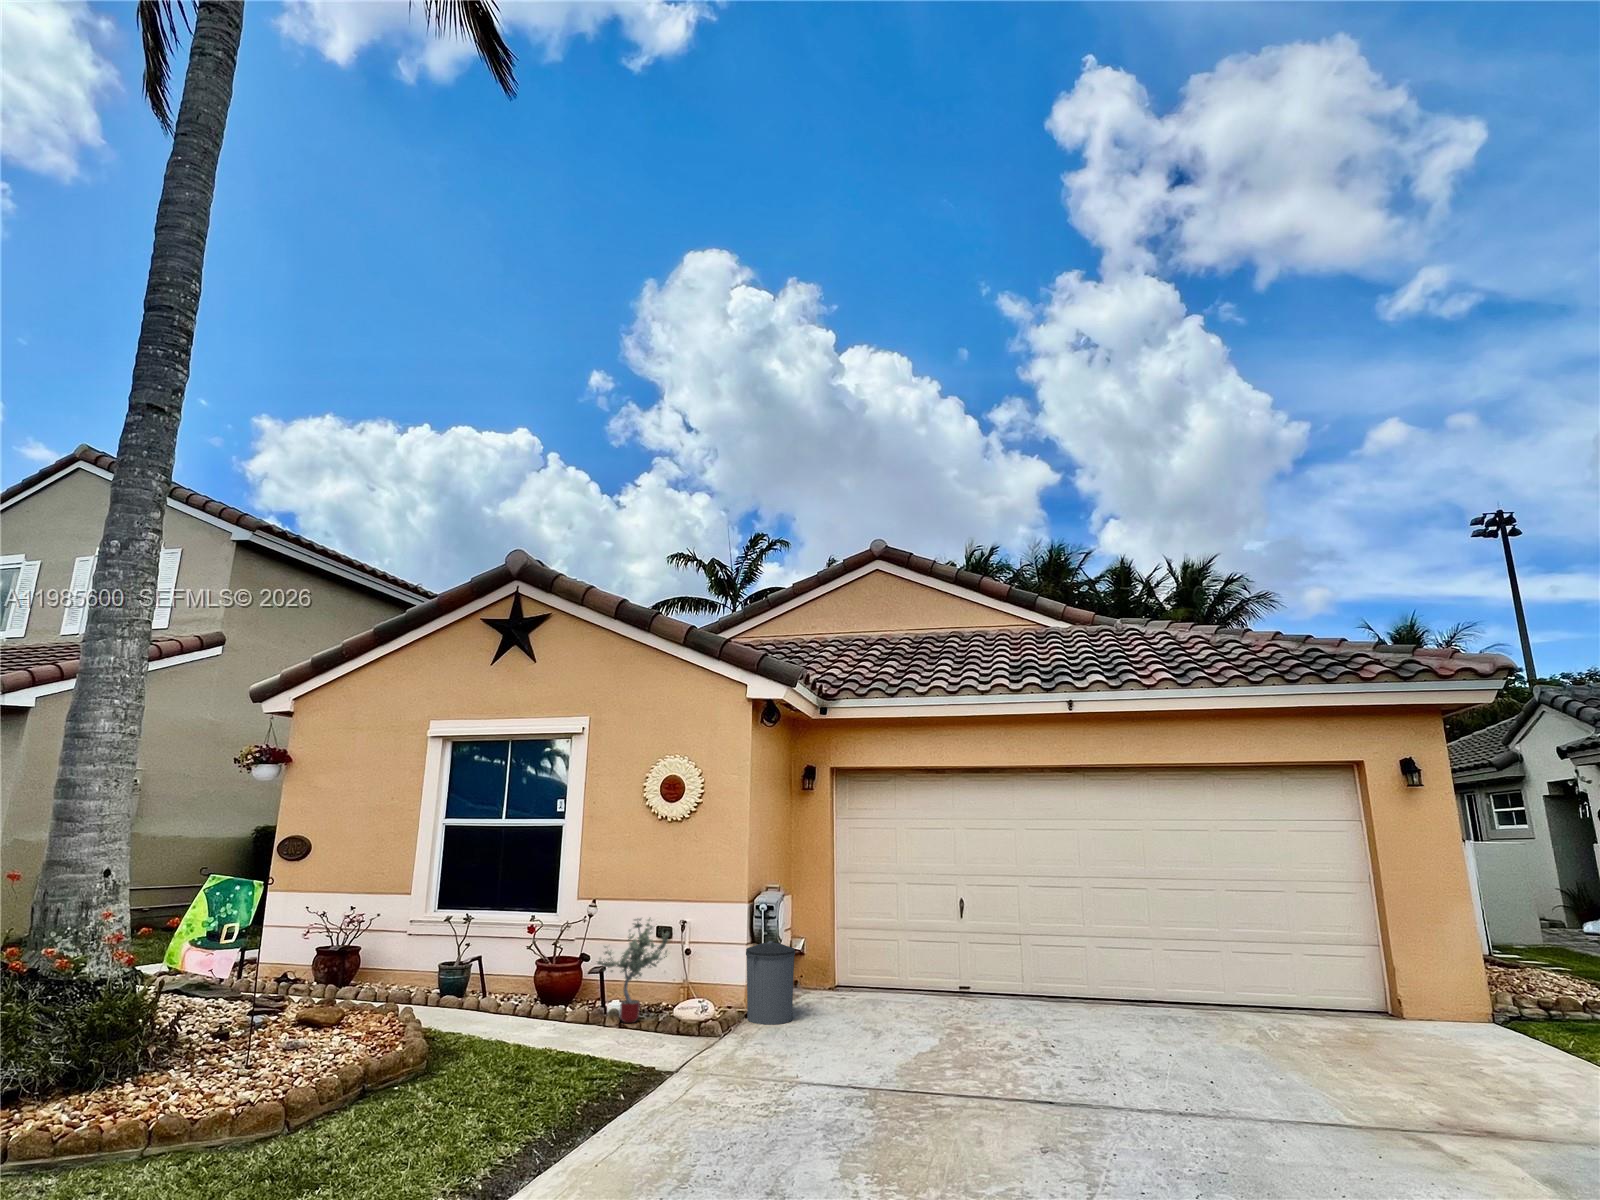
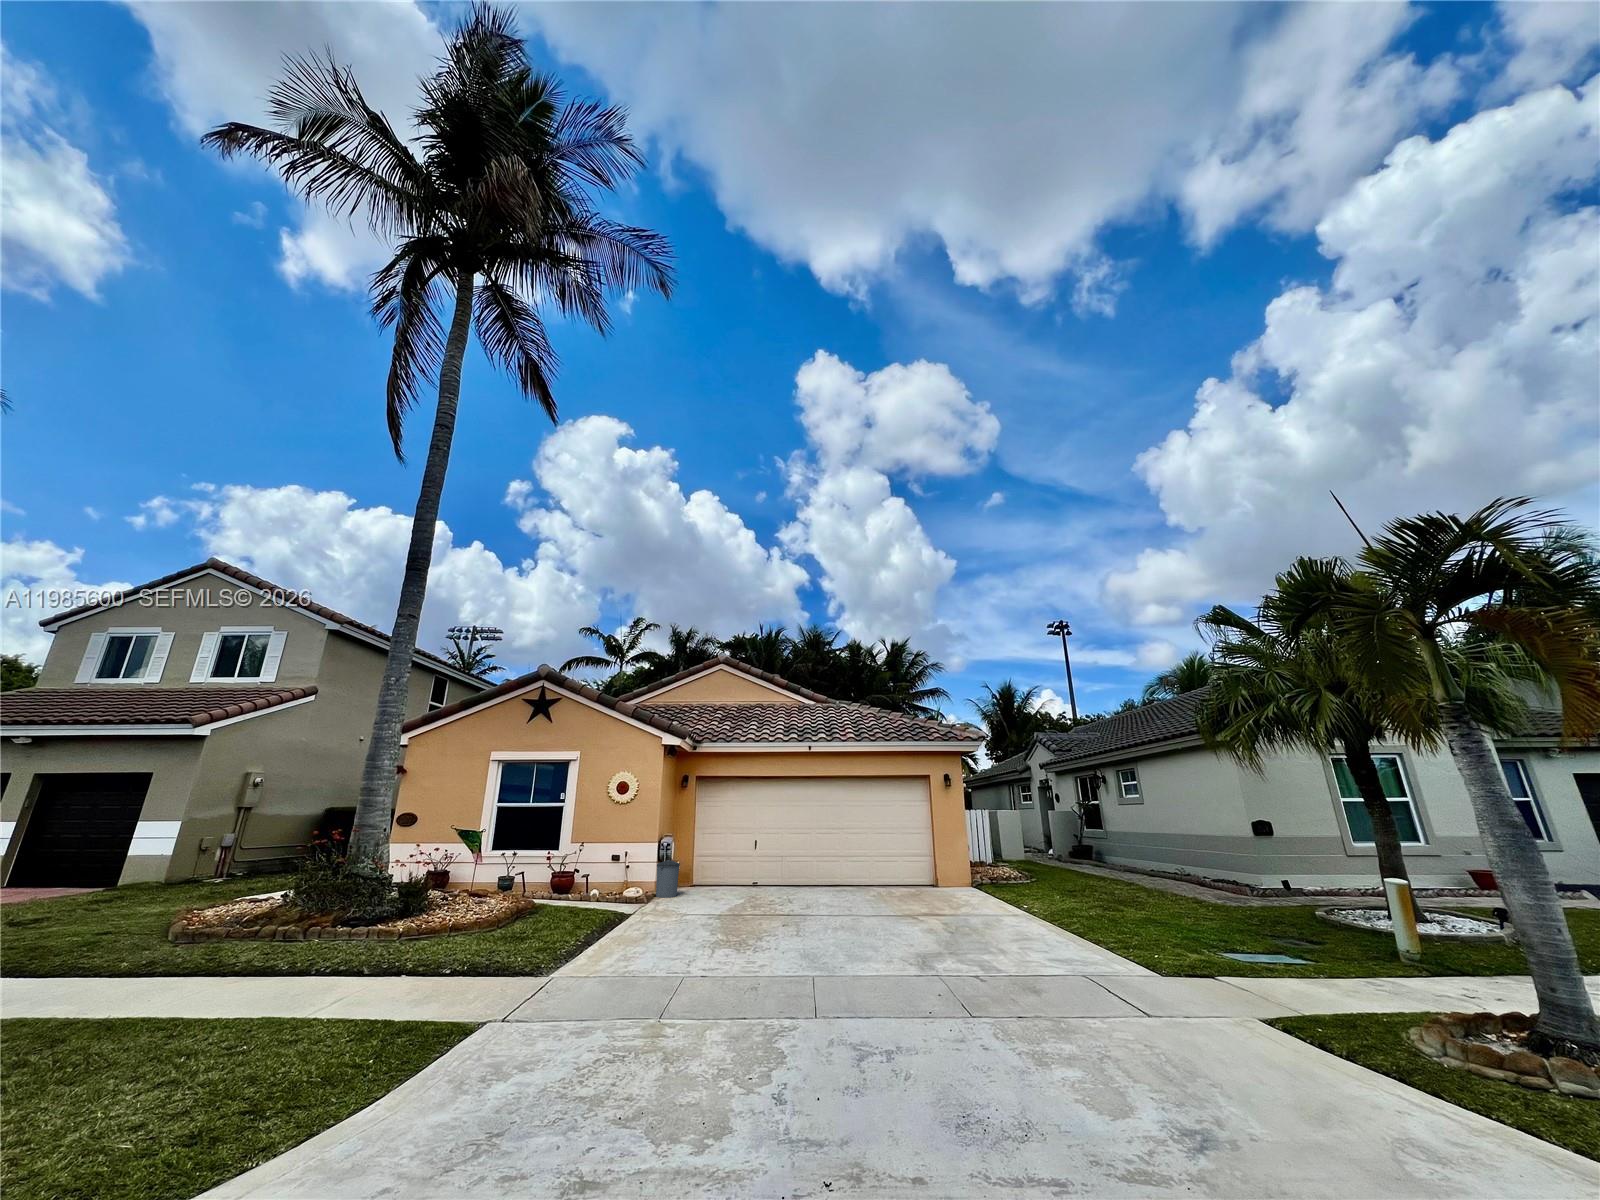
potted tree: present [597,918,669,1023] -> none [584,850,623,900]

